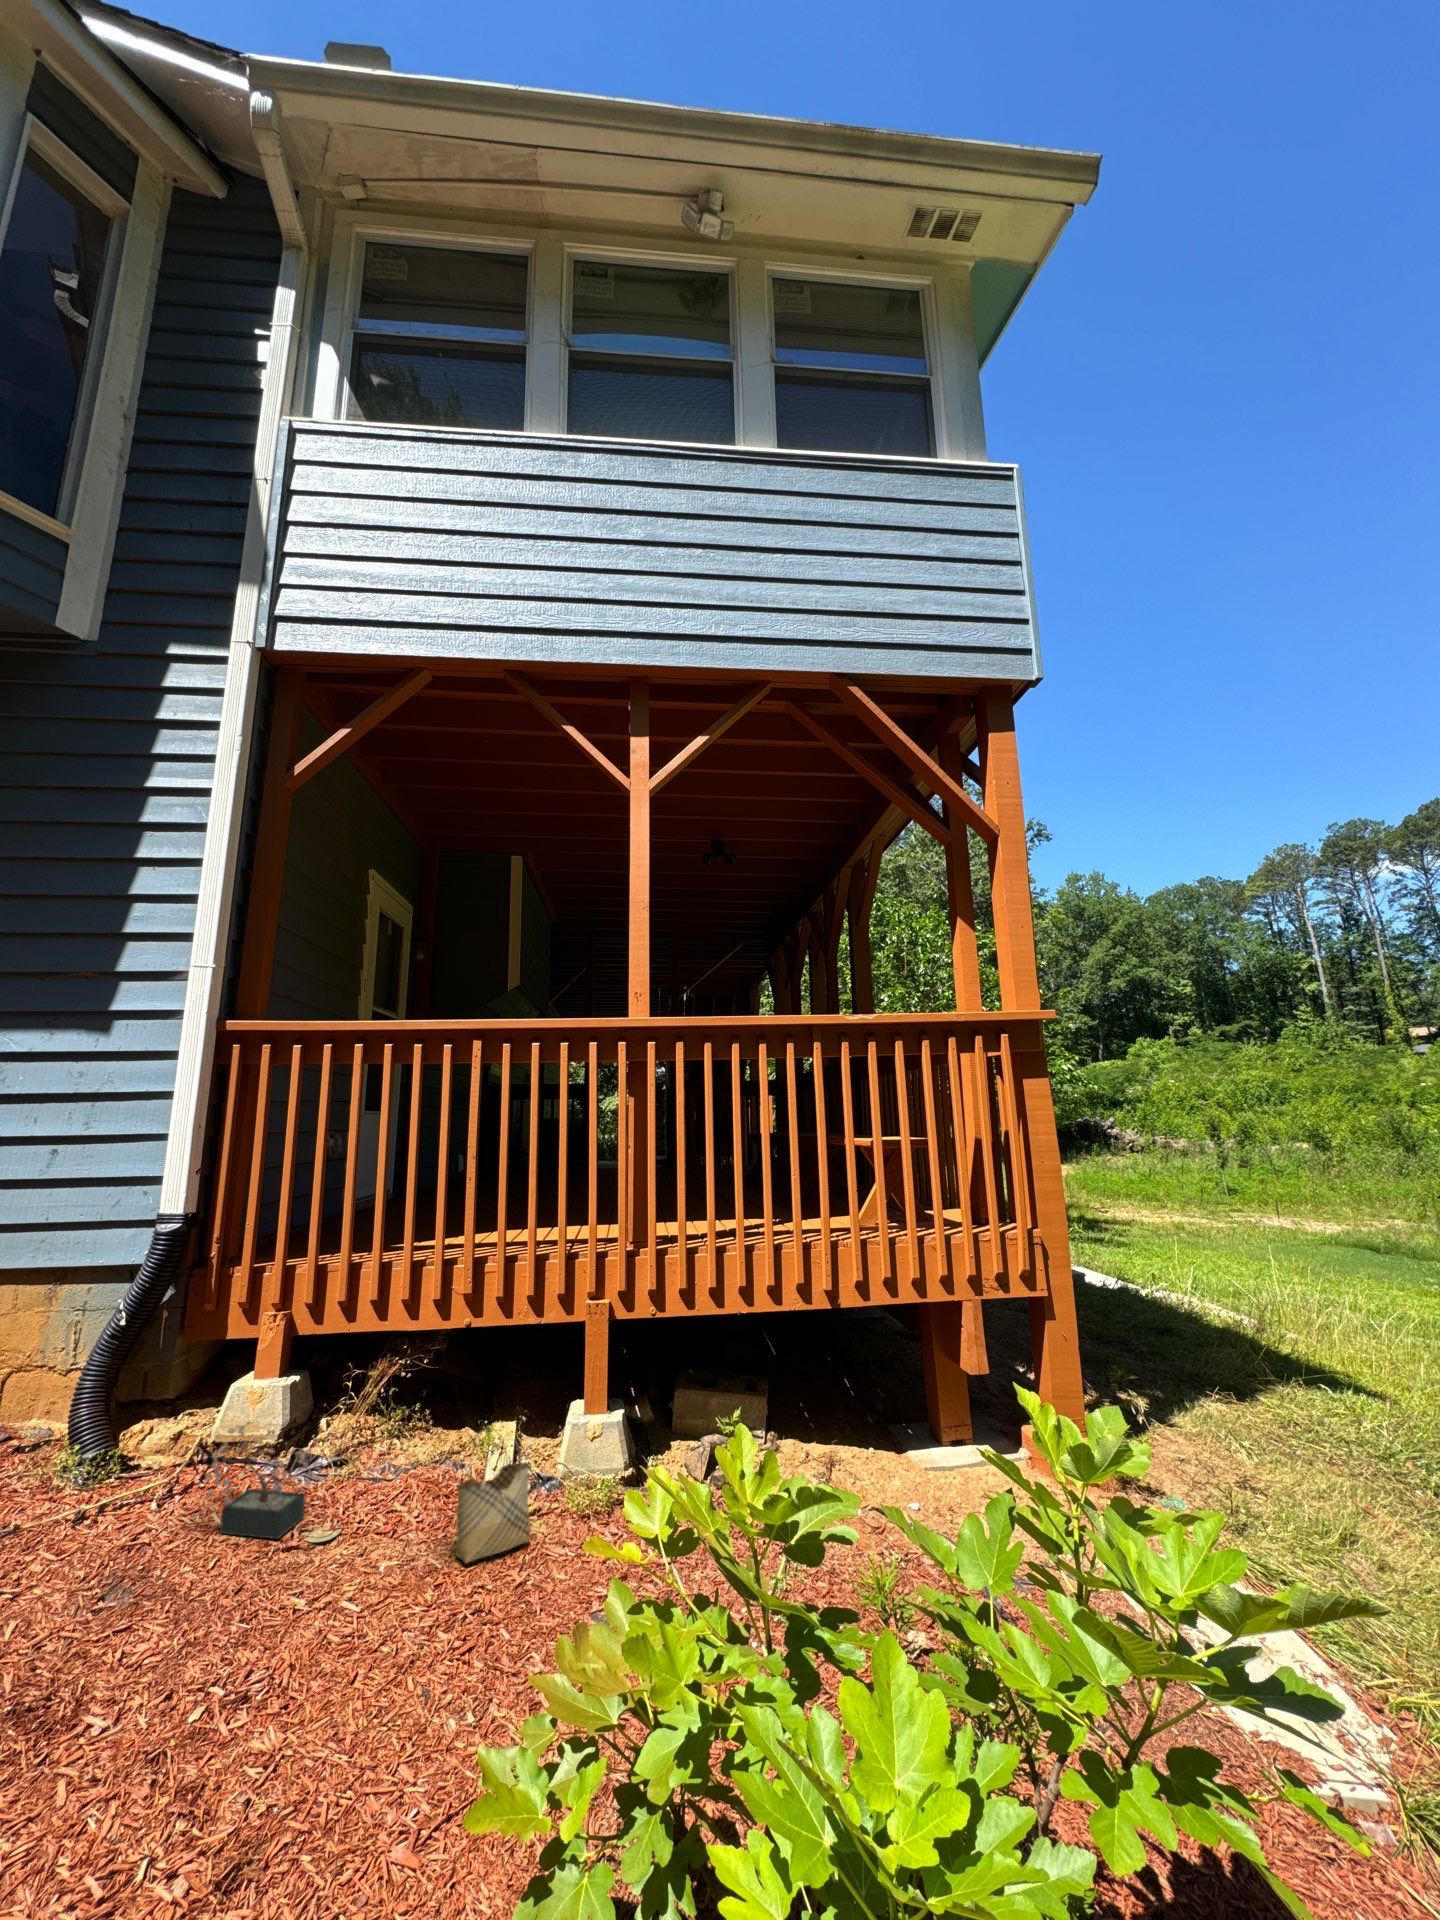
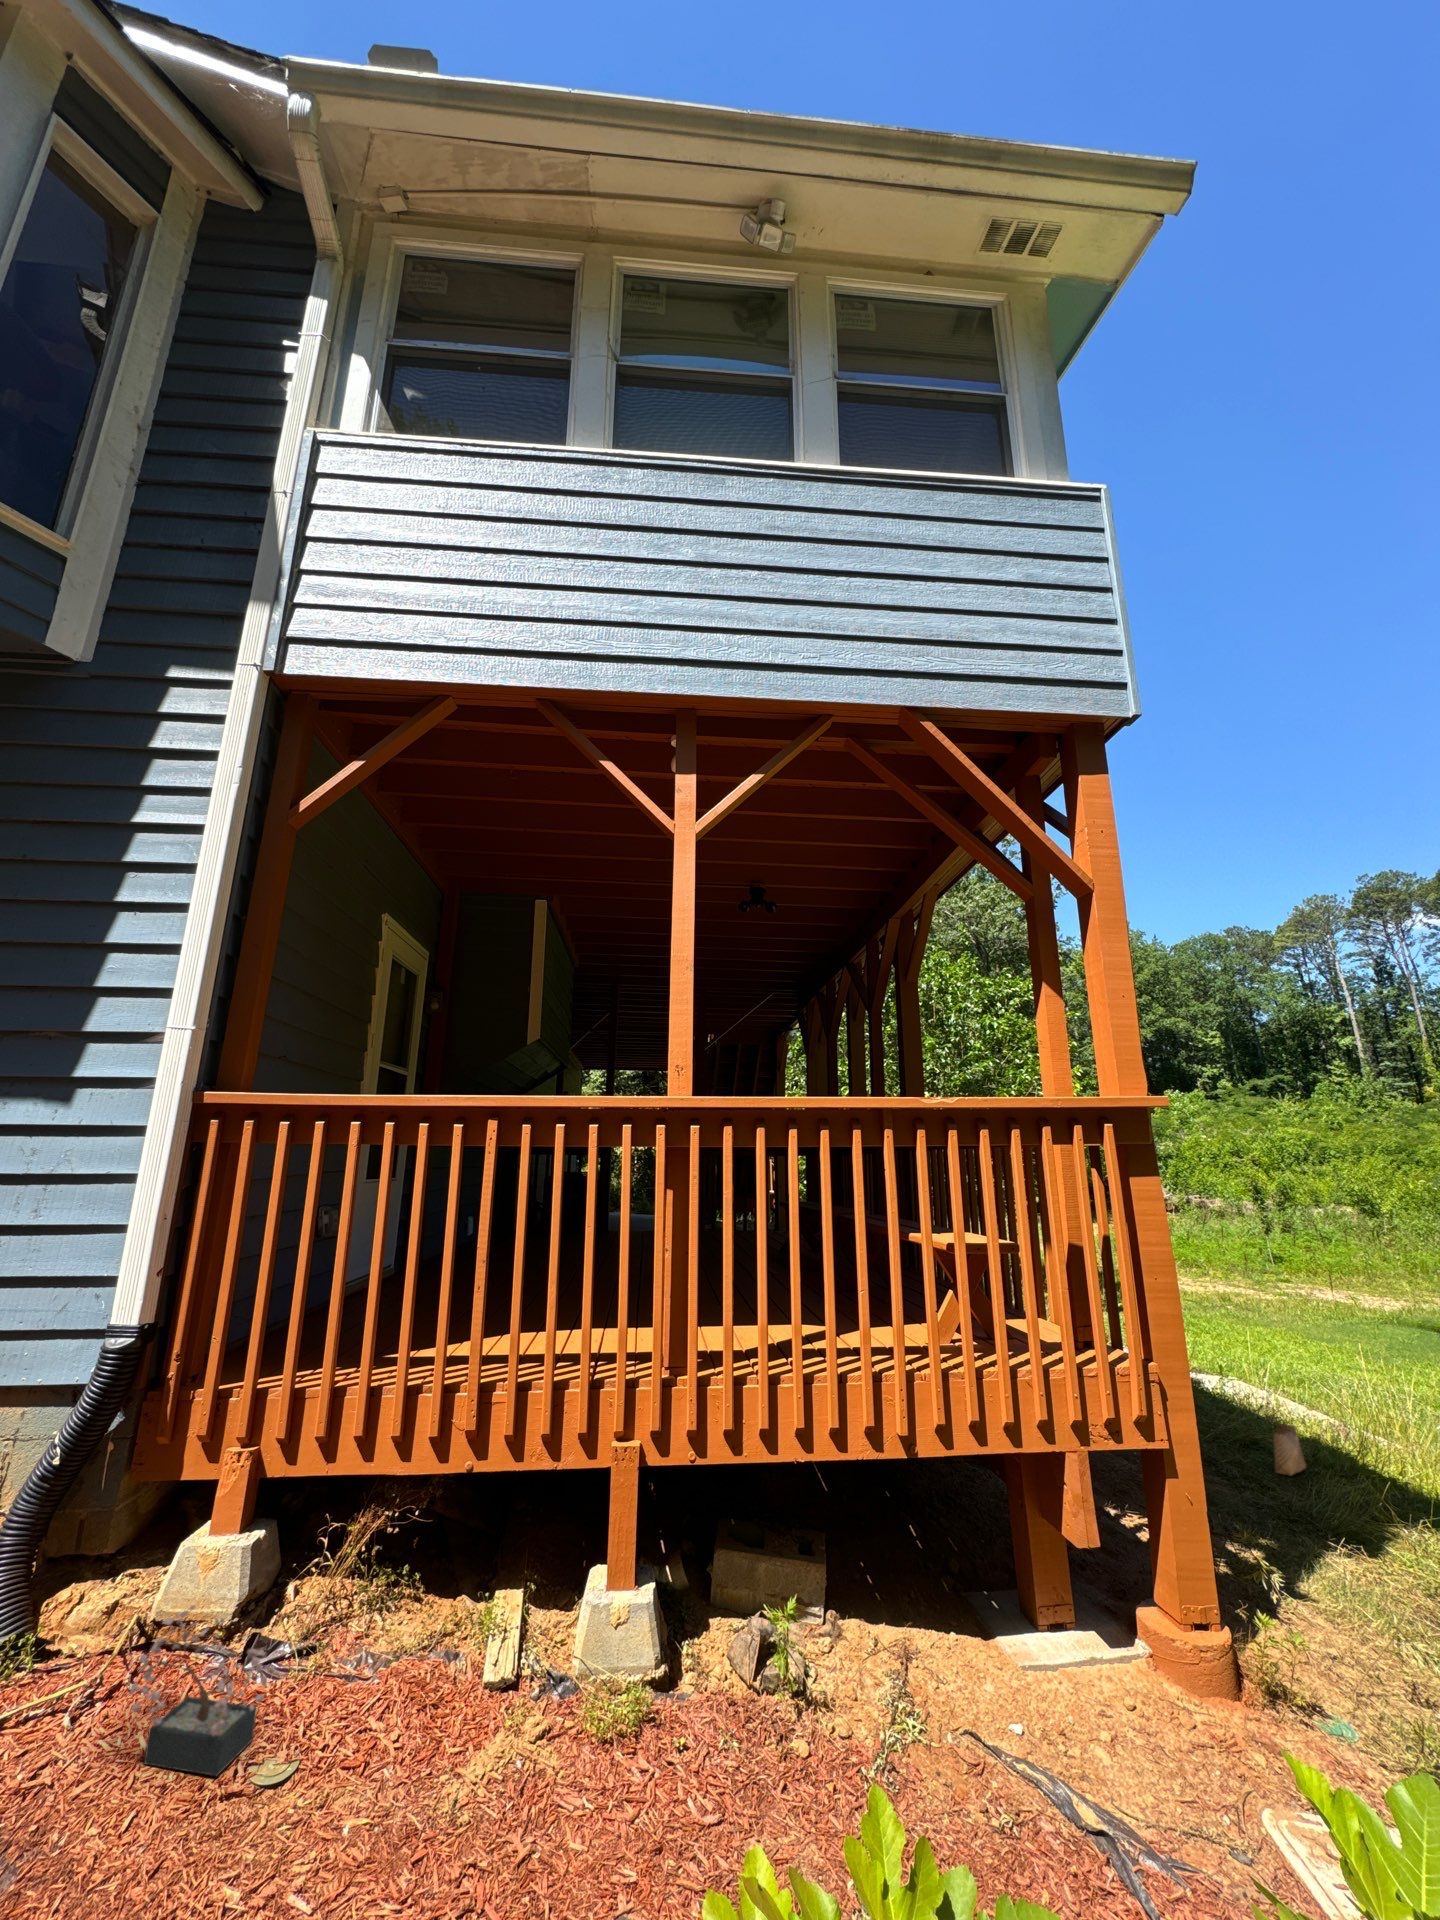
woven basket: present [455,1427,530,1563] -> present [1268,1403,1306,1476]

